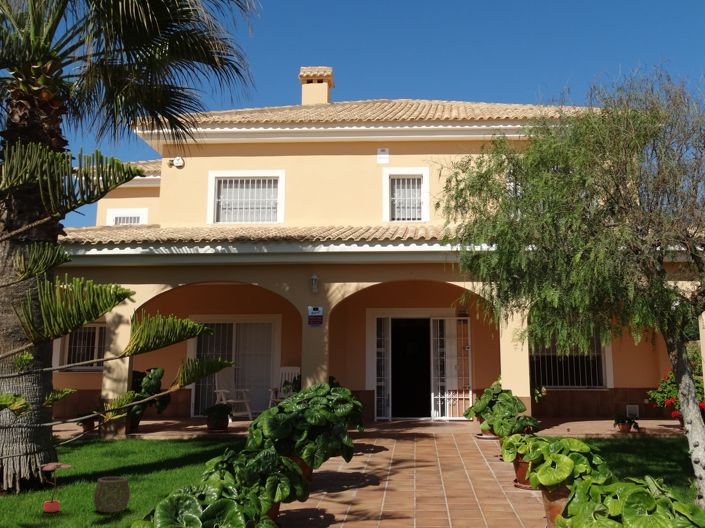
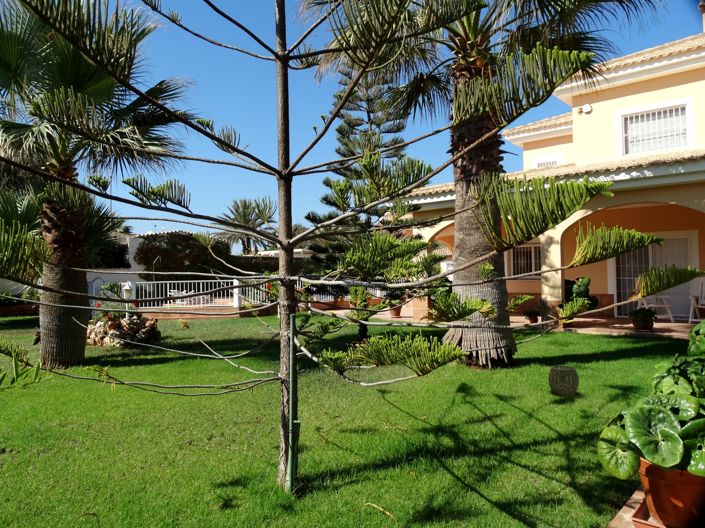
potted plant: present [37,463,73,512] -> none [502,351,530,389]

